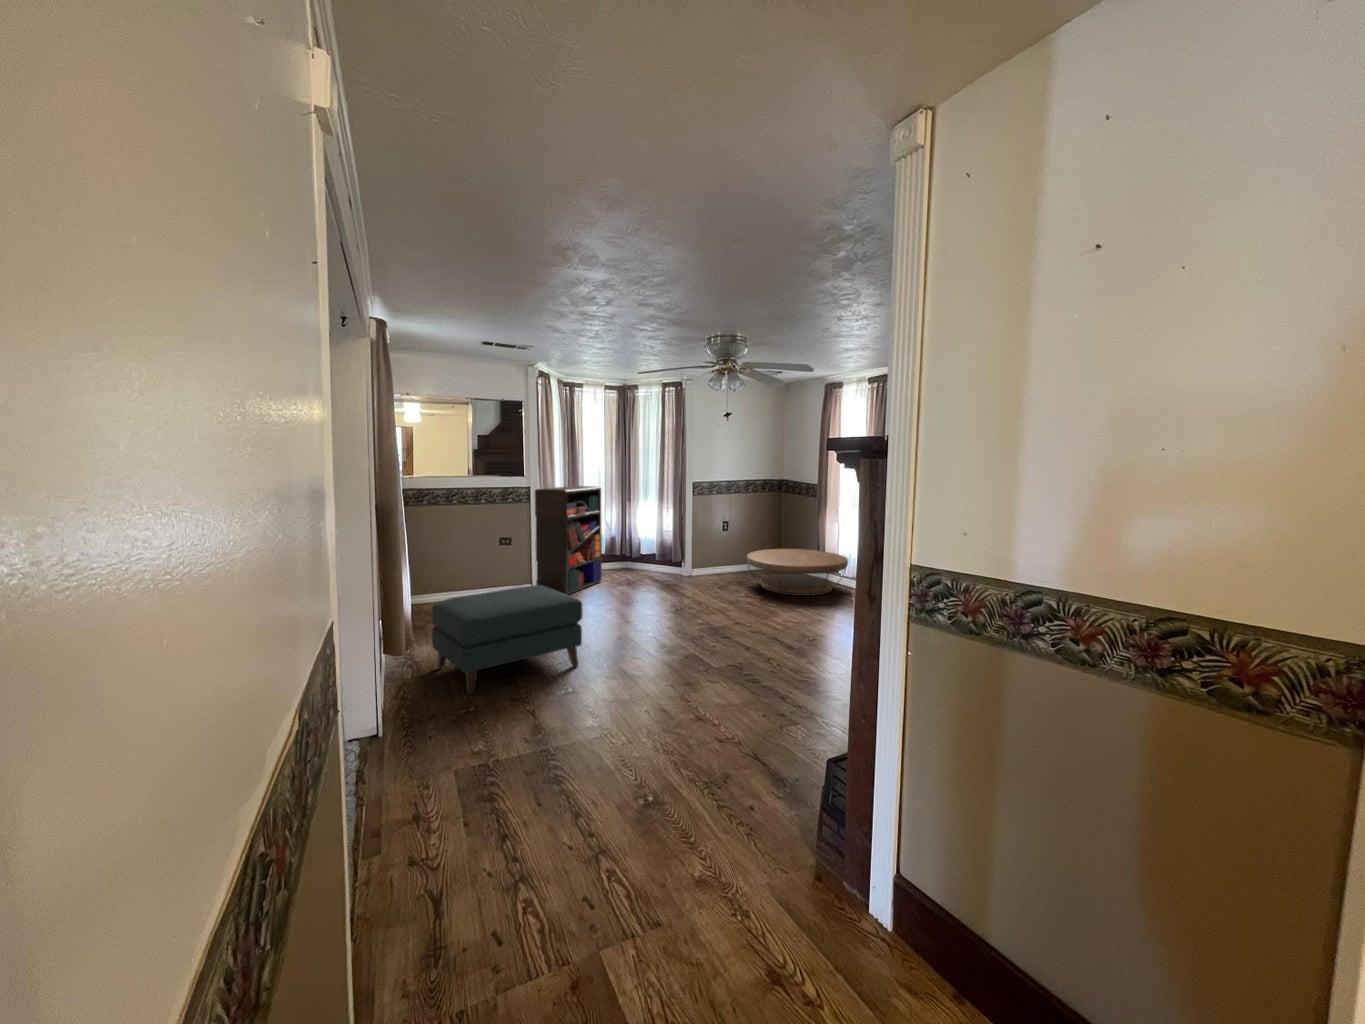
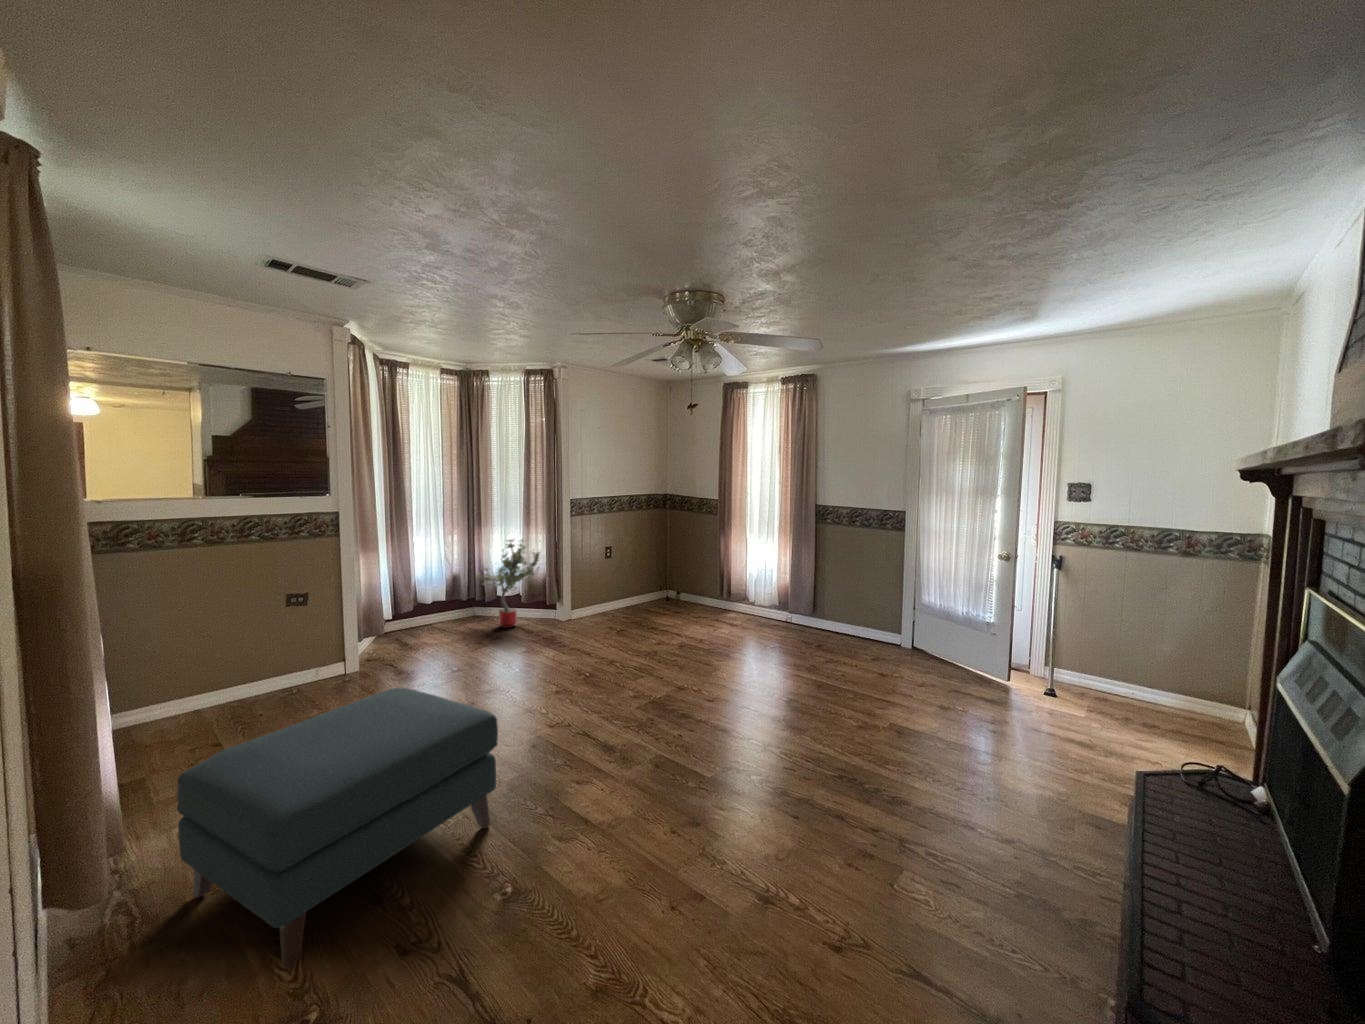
bookshelf: present [535,486,602,595] -> none [347,508,450,673]
potted tree: none [624,511,670,578] -> present [476,540,540,628]
coffee table: present [747,549,848,596] -> none [646,576,765,636]

